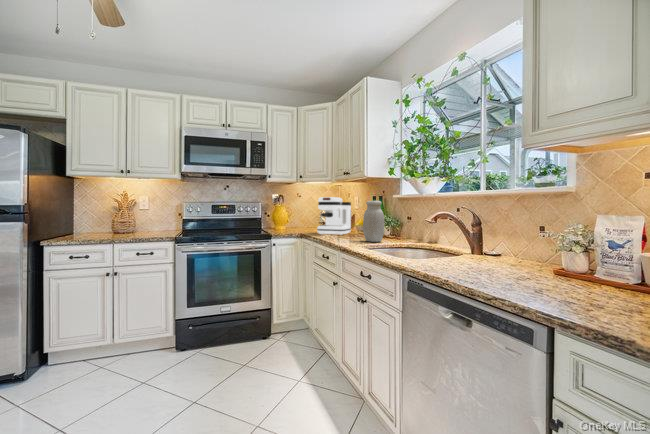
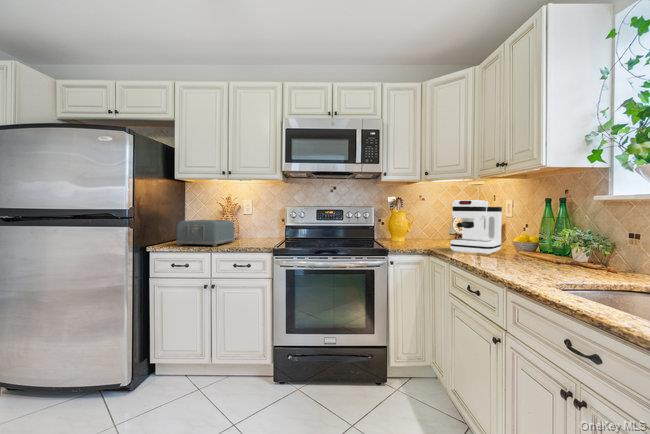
jar: present [363,201,384,242] -> none [530,206,569,272]
toaster: none [72,215,133,238] -> present [176,220,235,246]

